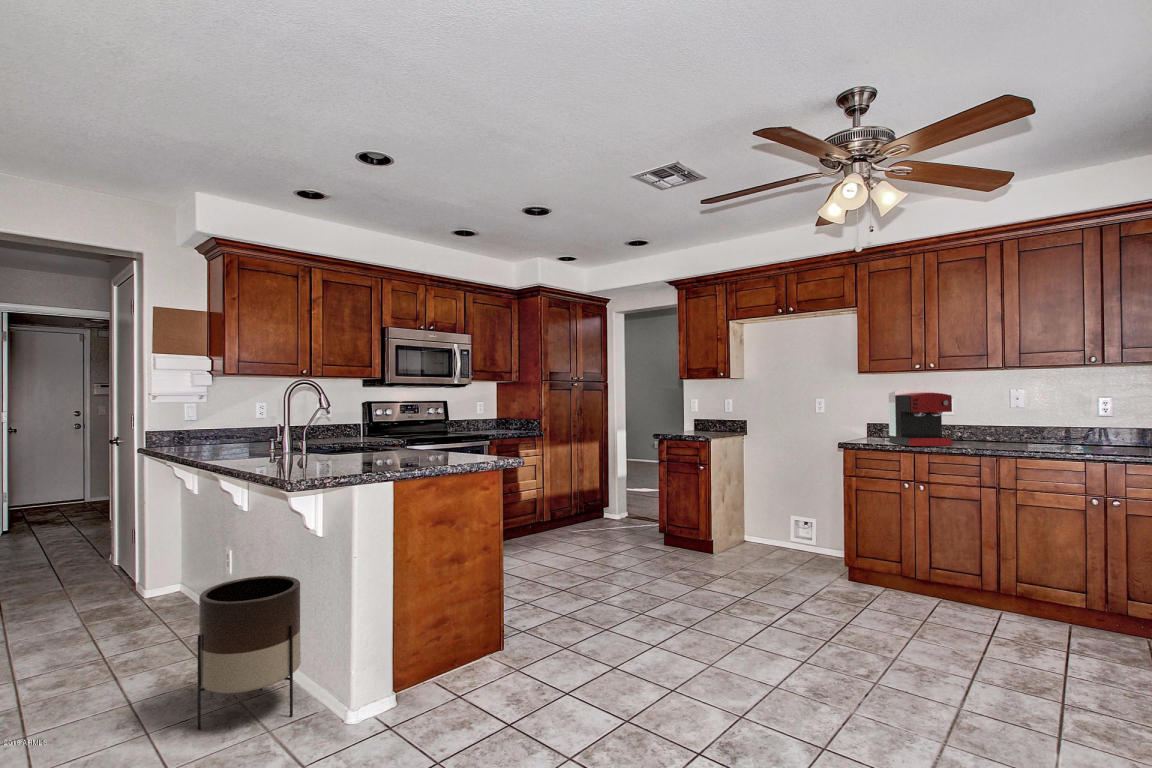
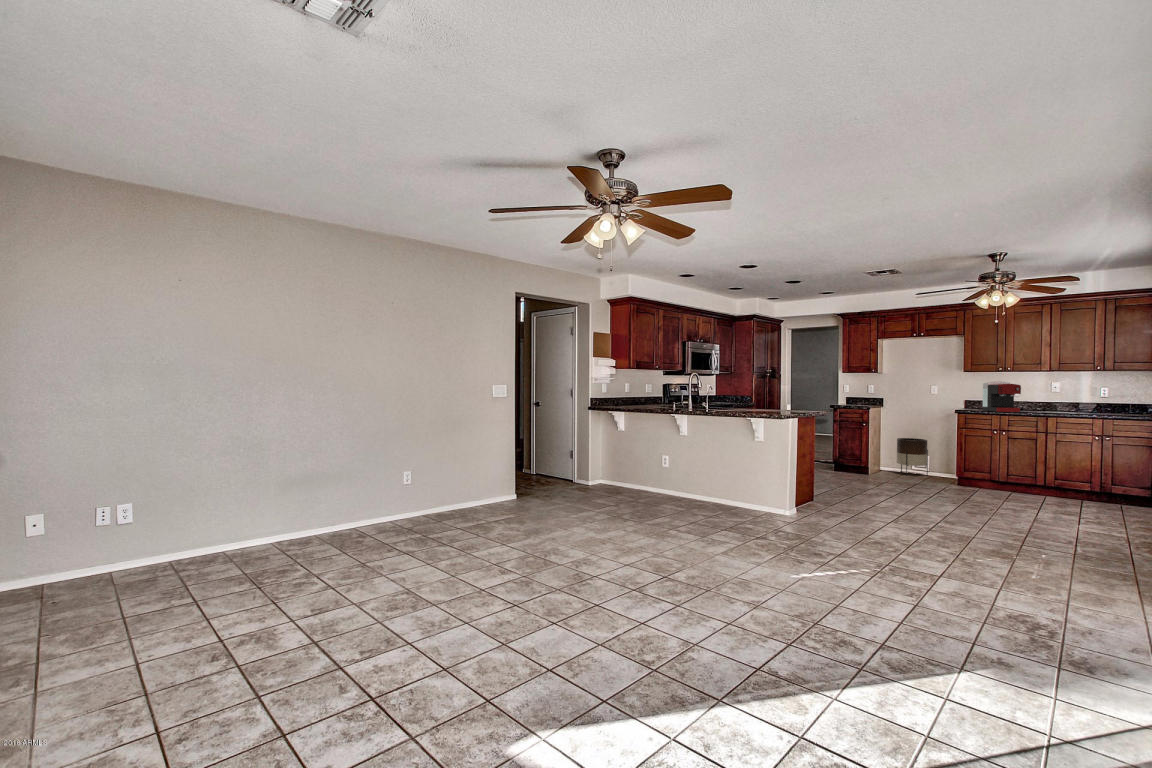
planter: present [197,576,301,730] -> present [897,438,928,476]

